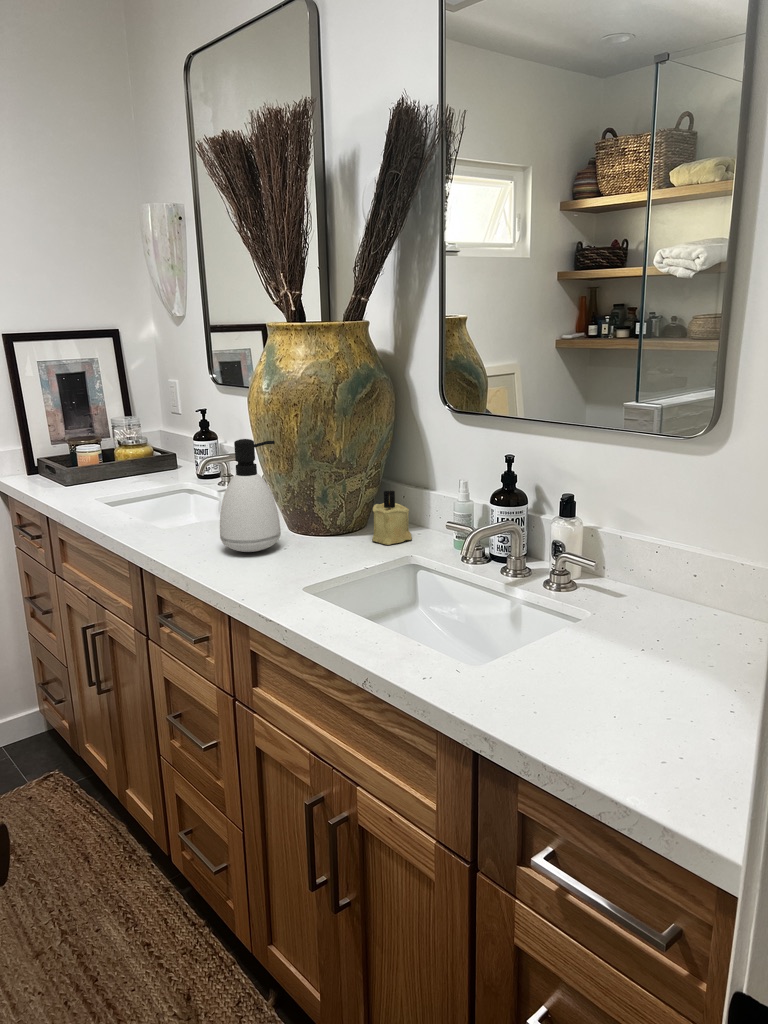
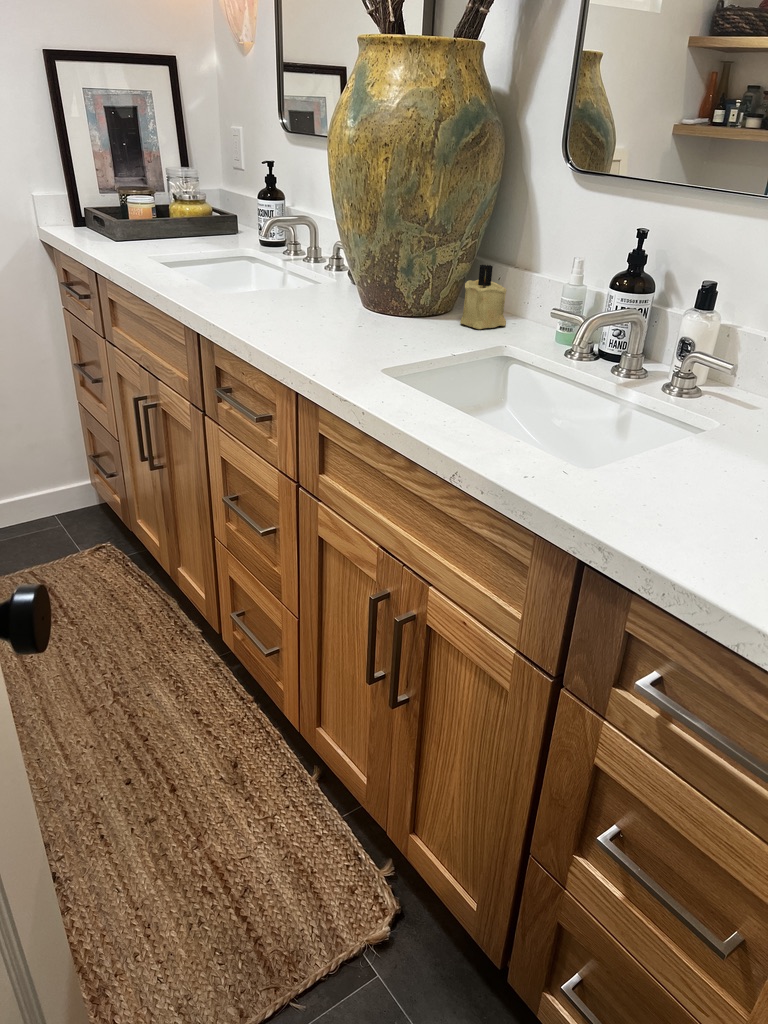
soap dispenser: present [220,439,281,552] -> none [289,186,358,324]

